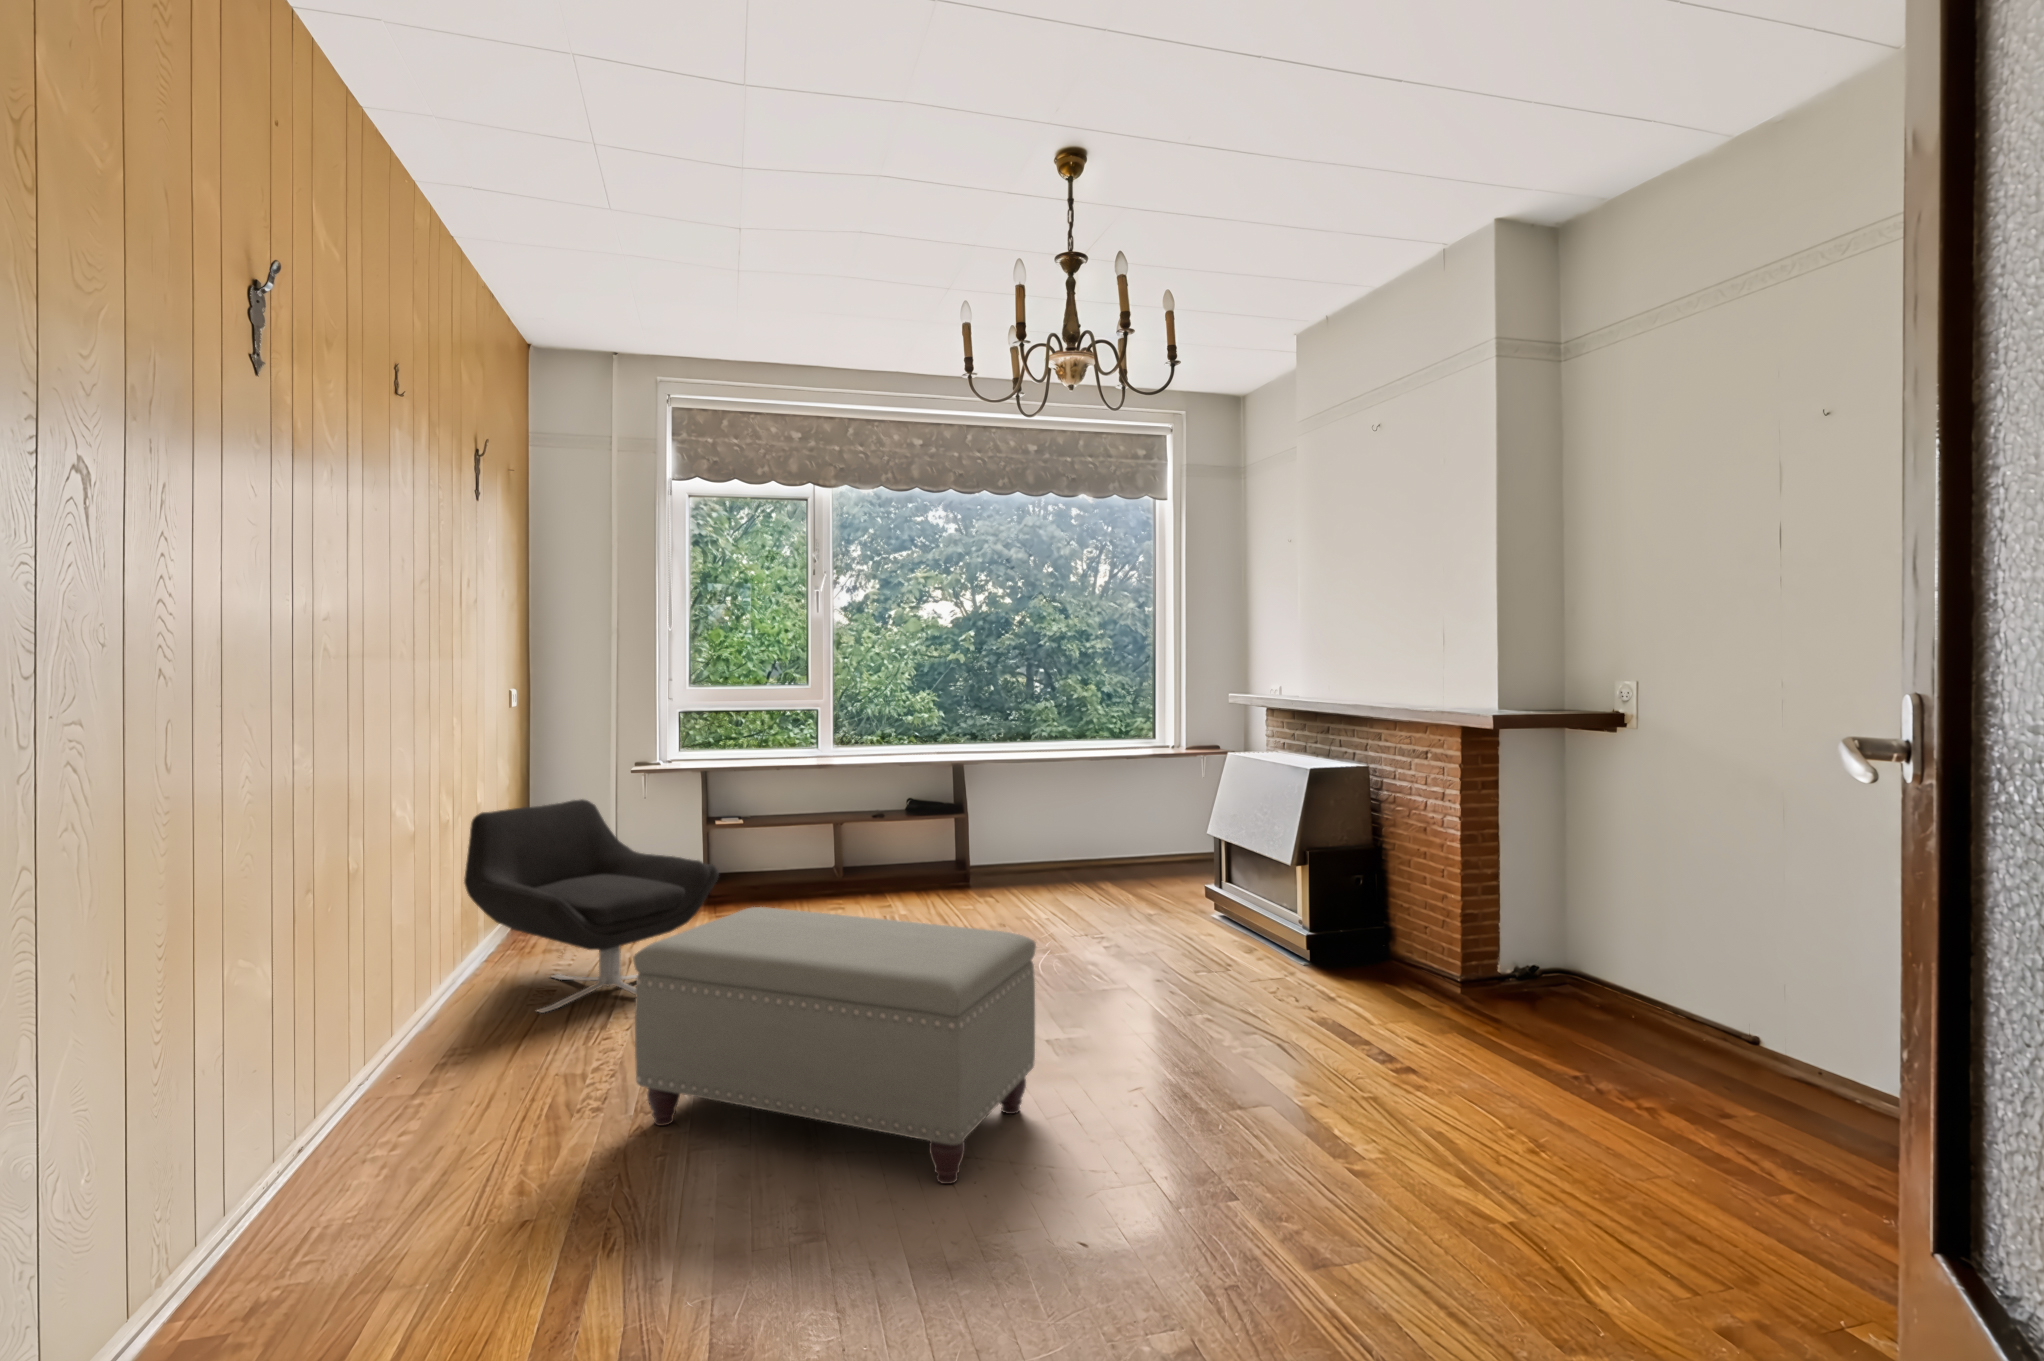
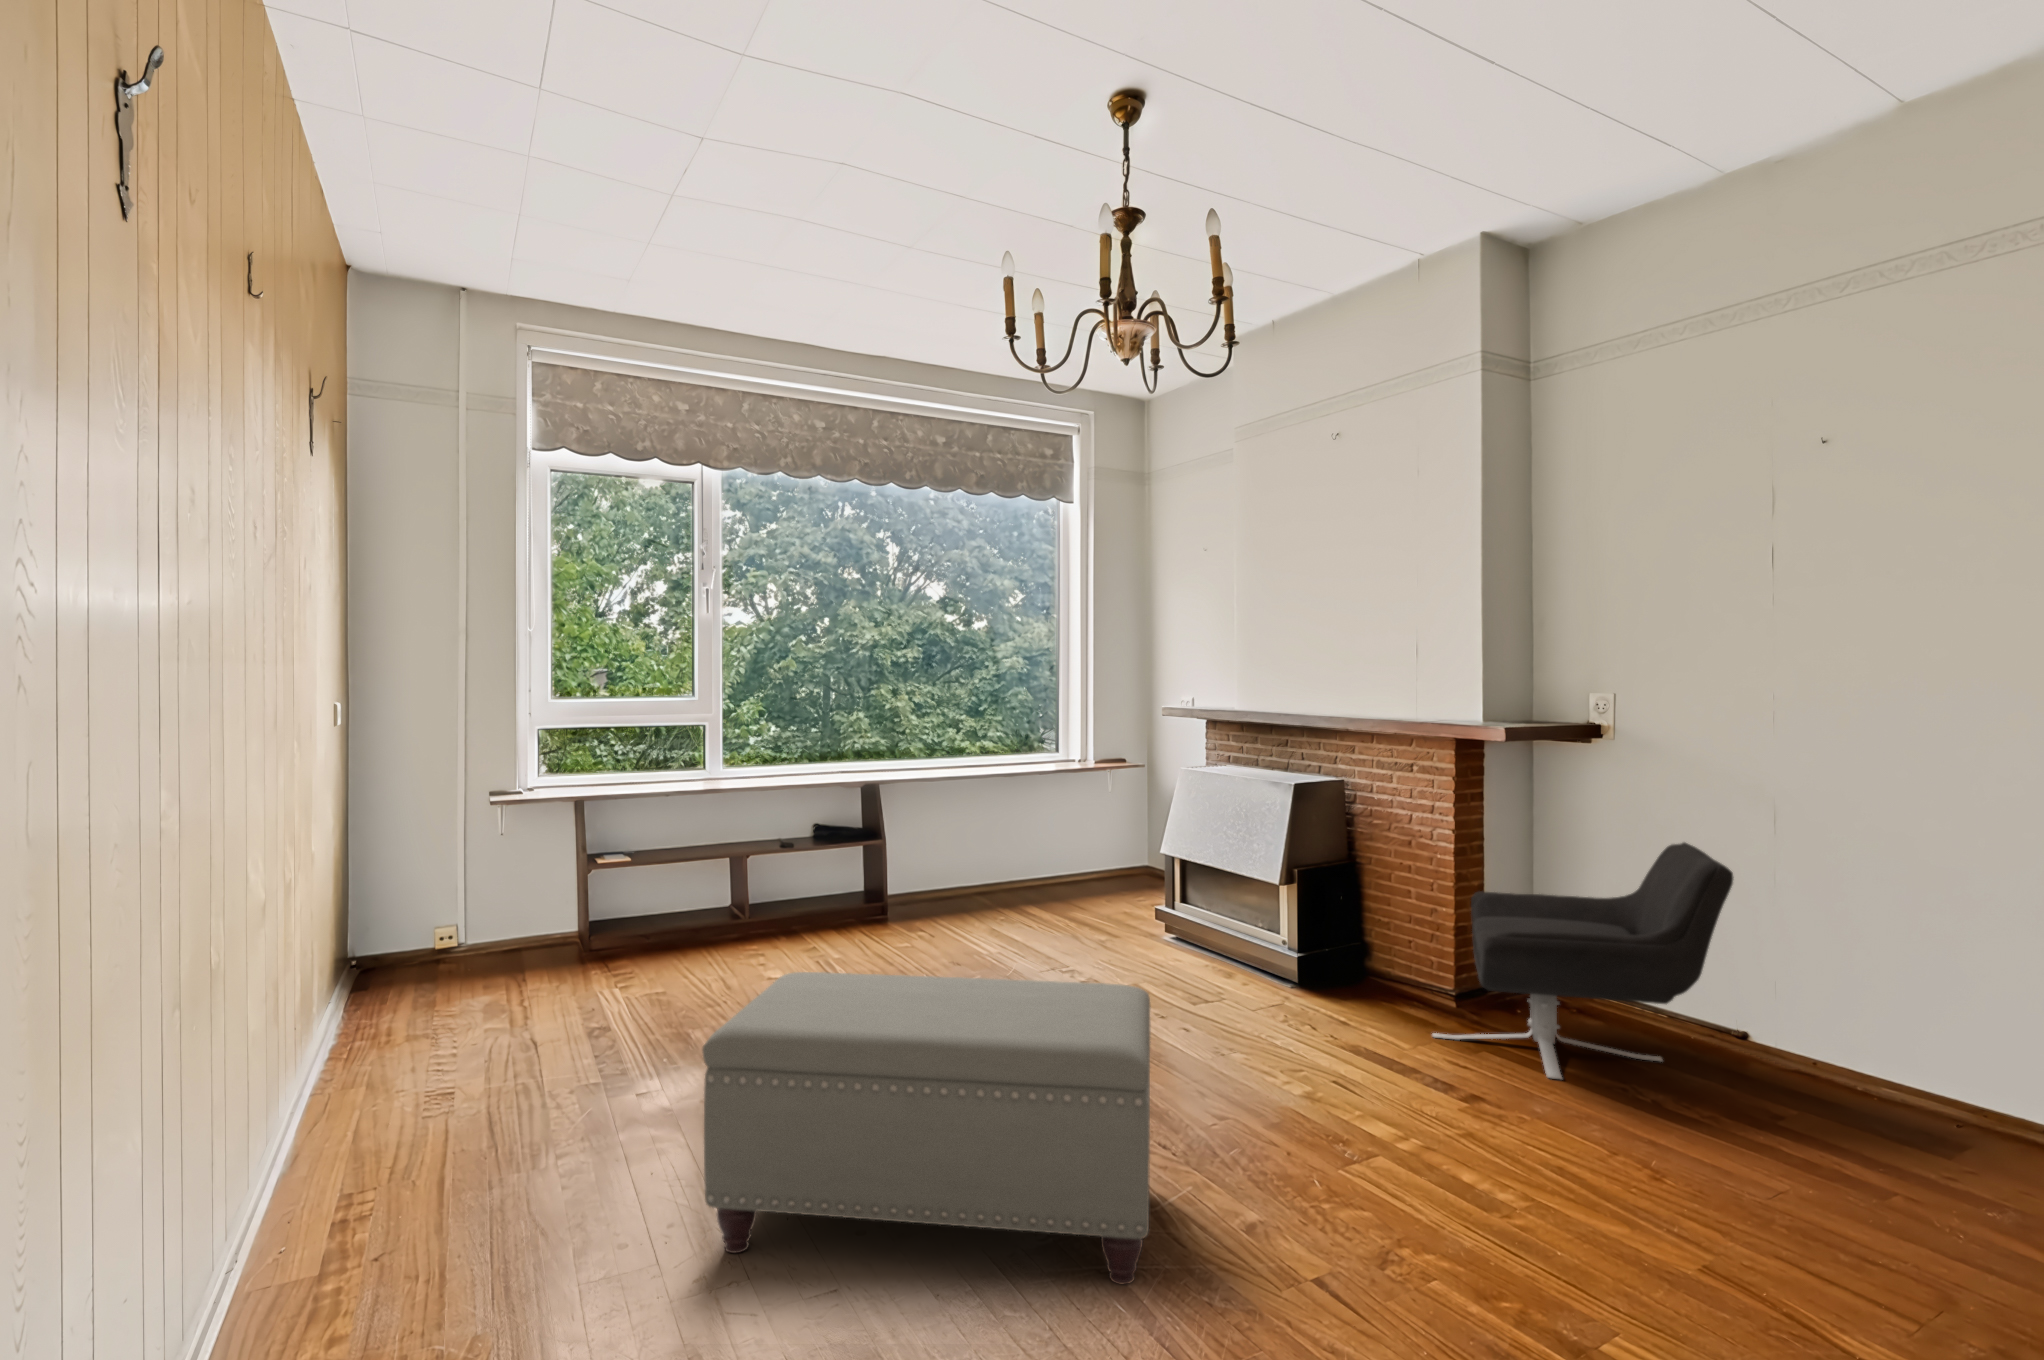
lounge chair: present [464,799,719,1013] -> present [1433,842,1734,1080]

